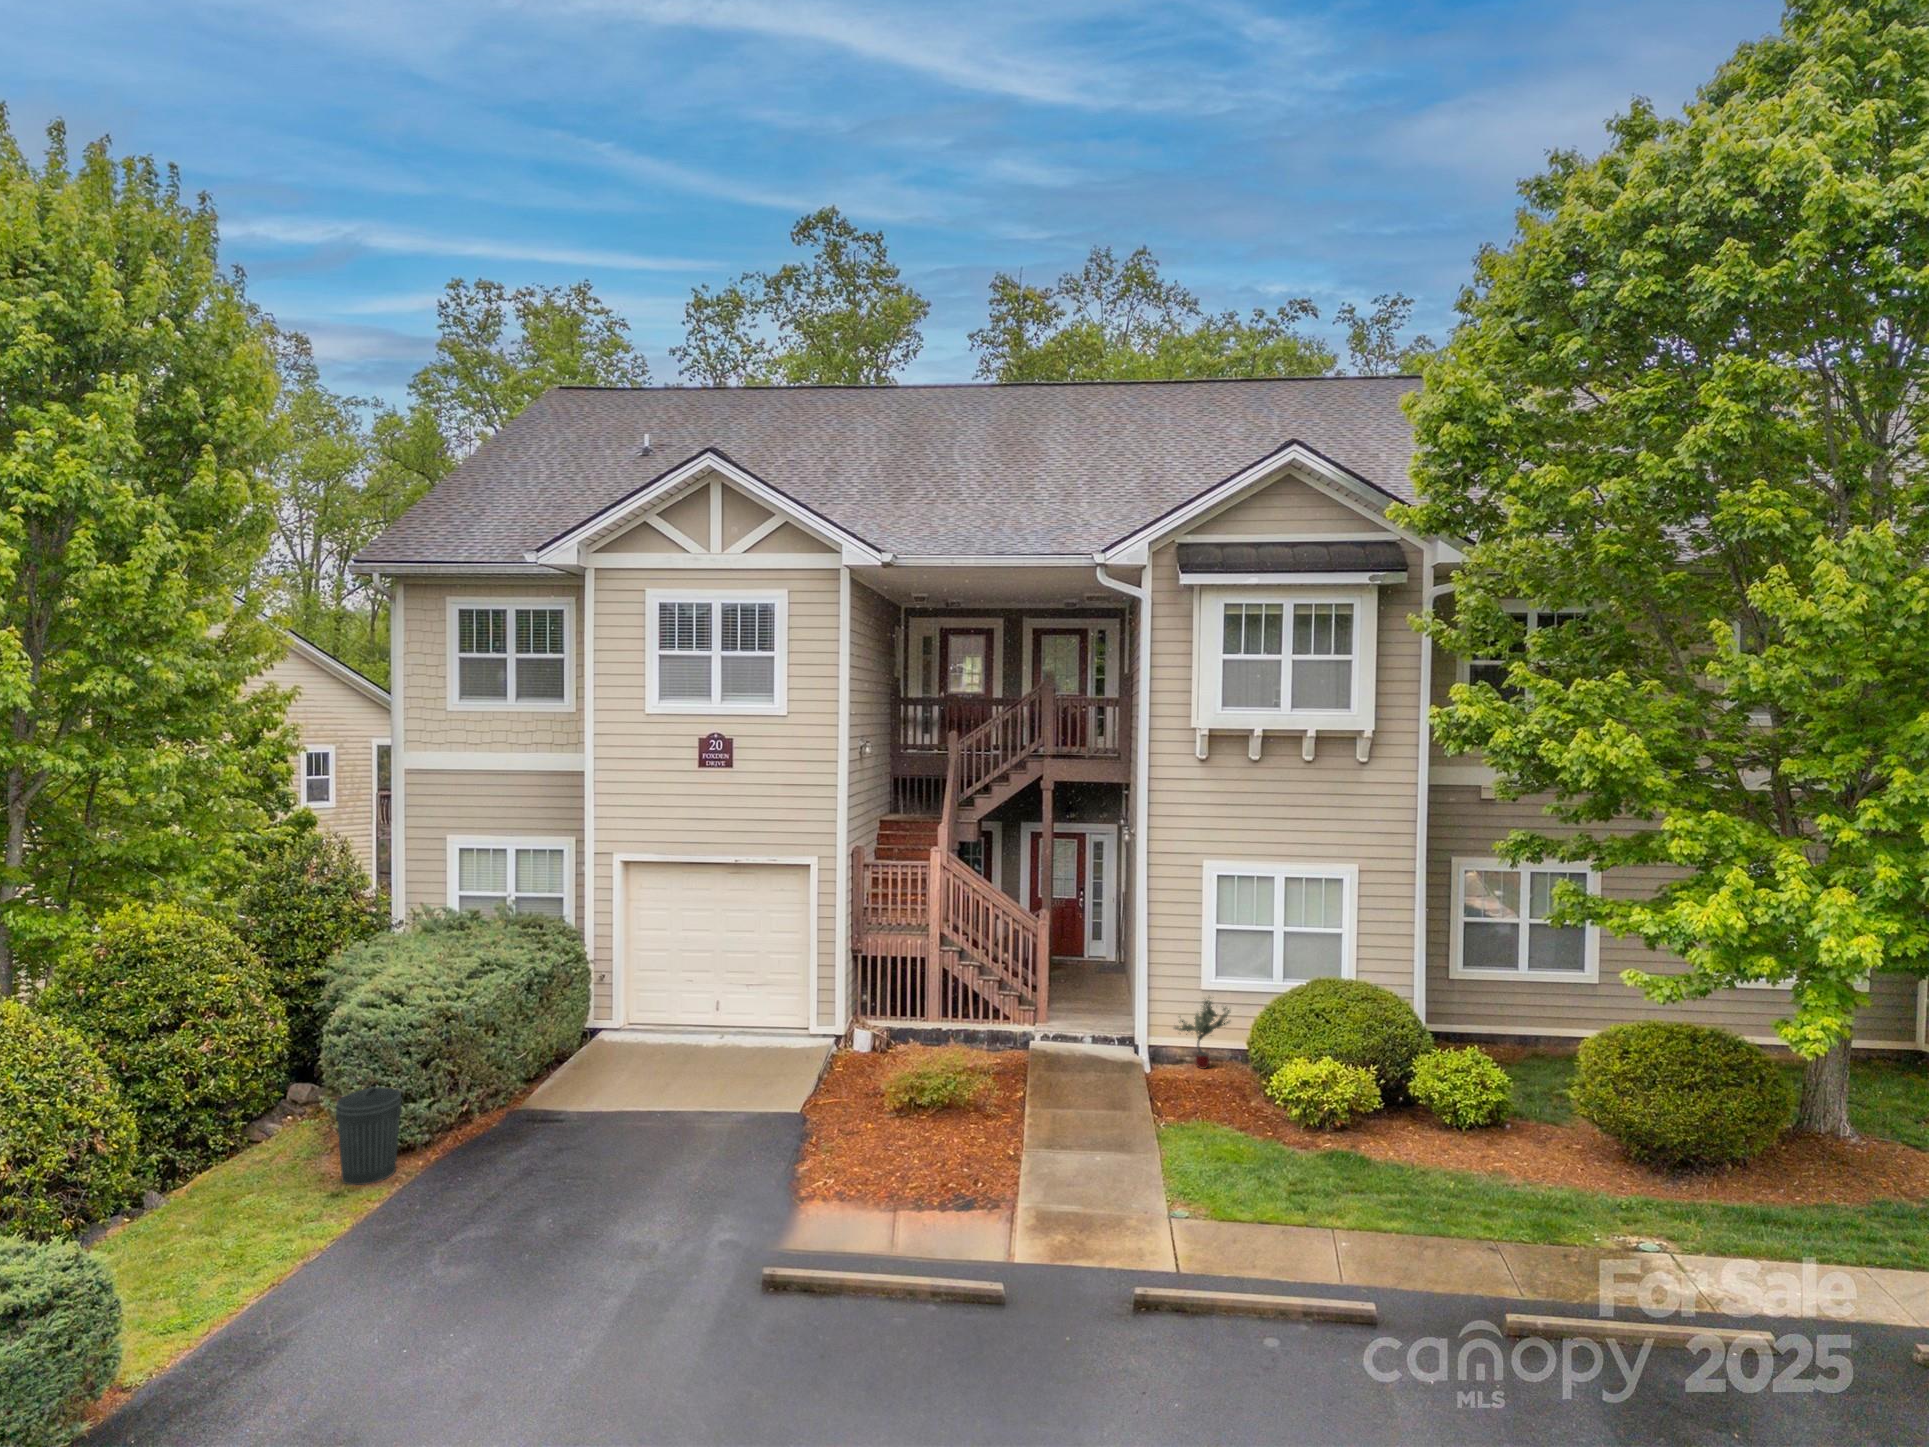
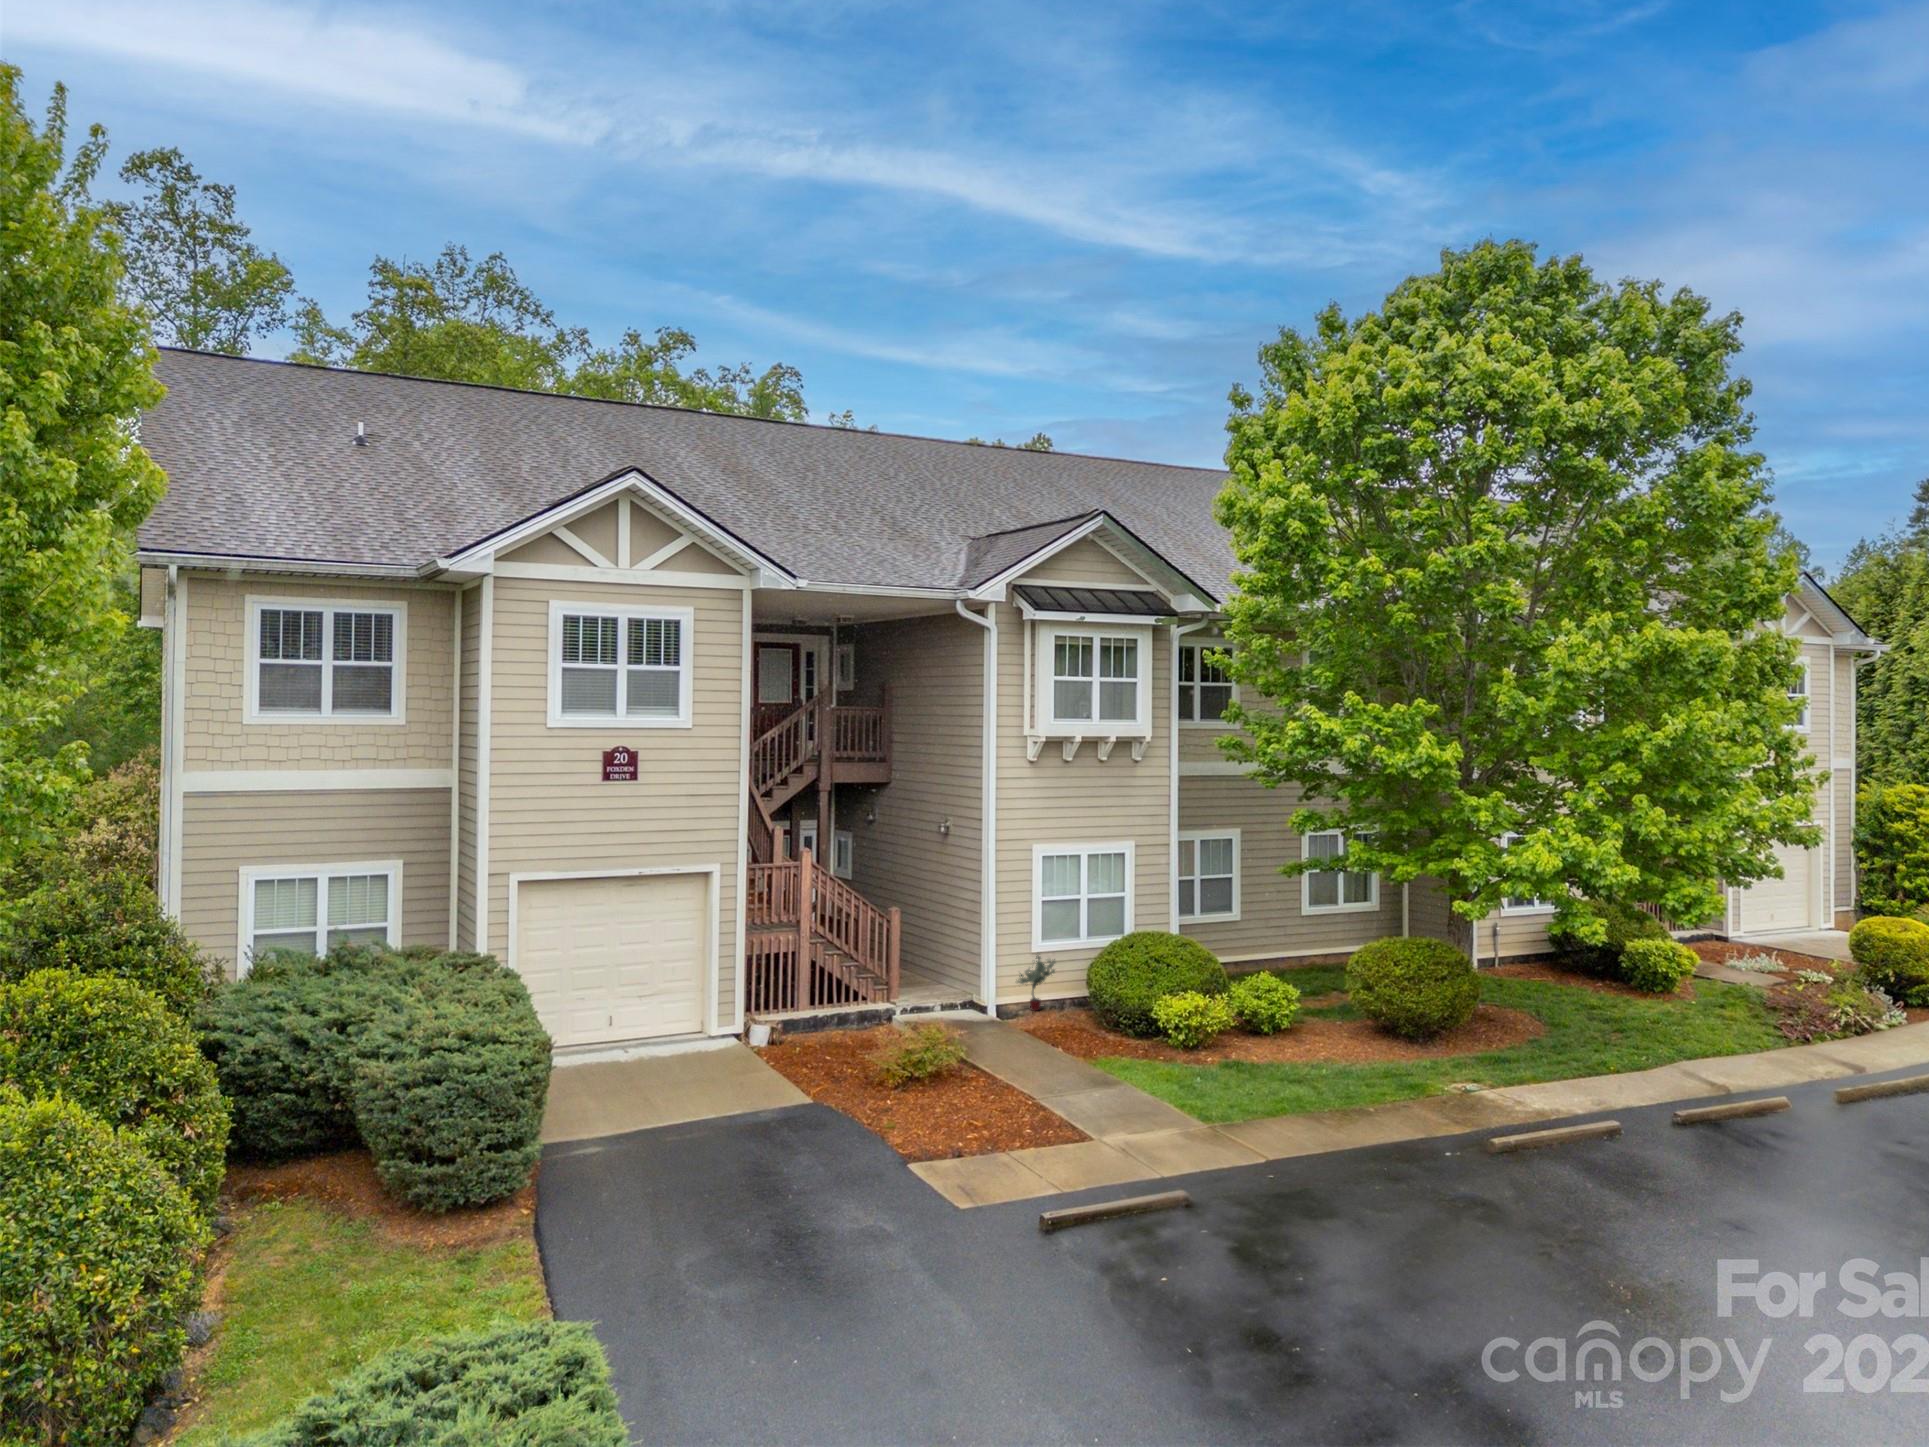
trash can: present [336,1087,402,1185] -> none [473,1135,537,1234]

